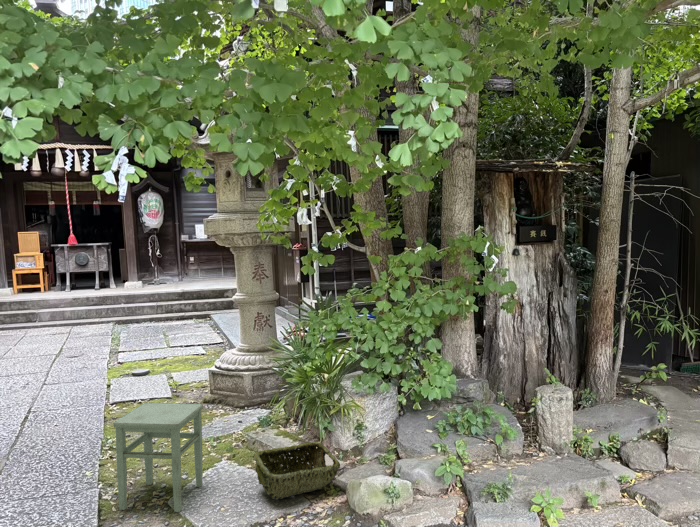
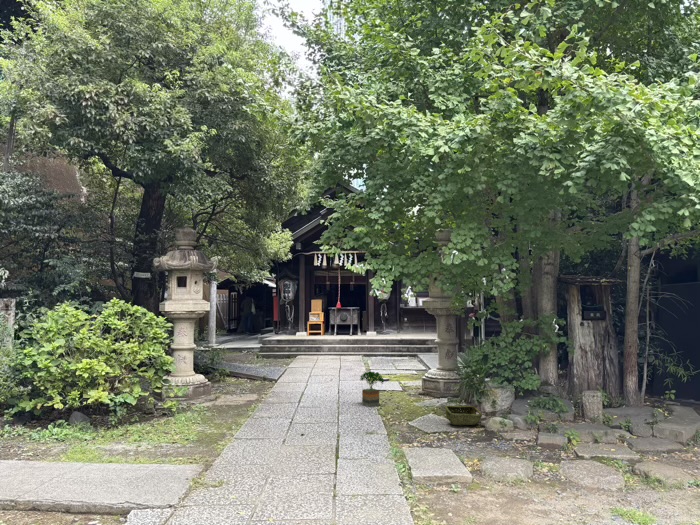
potted tree: none [51,375,116,461] -> present [360,372,384,407]
stool: present [114,403,203,512] -> none [391,382,424,424]

